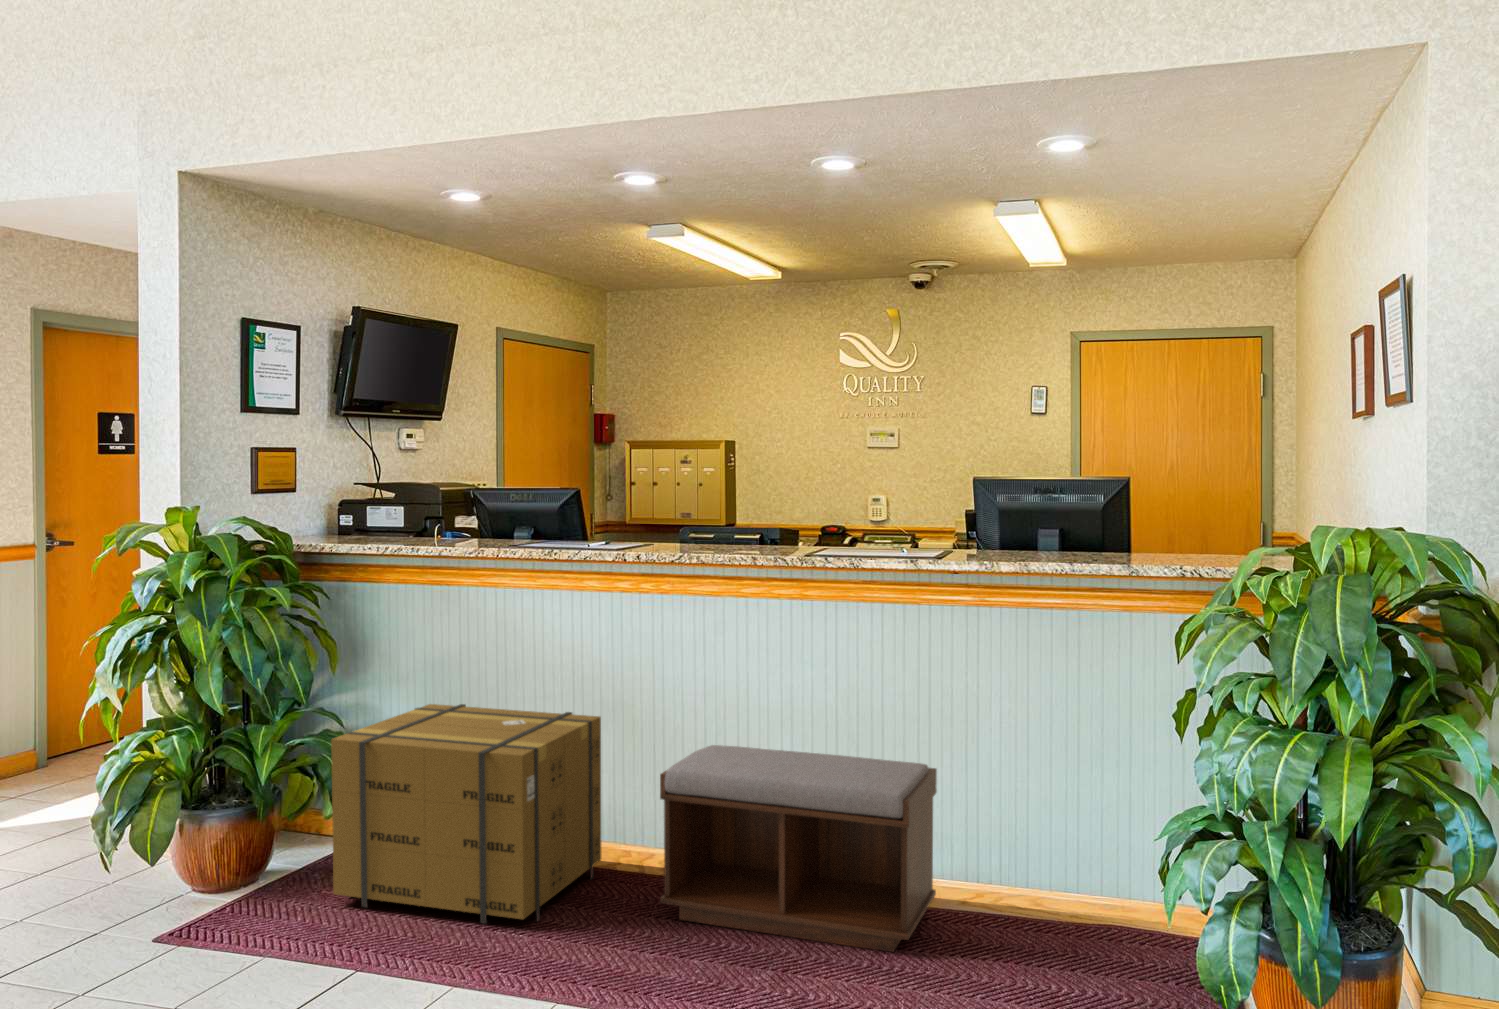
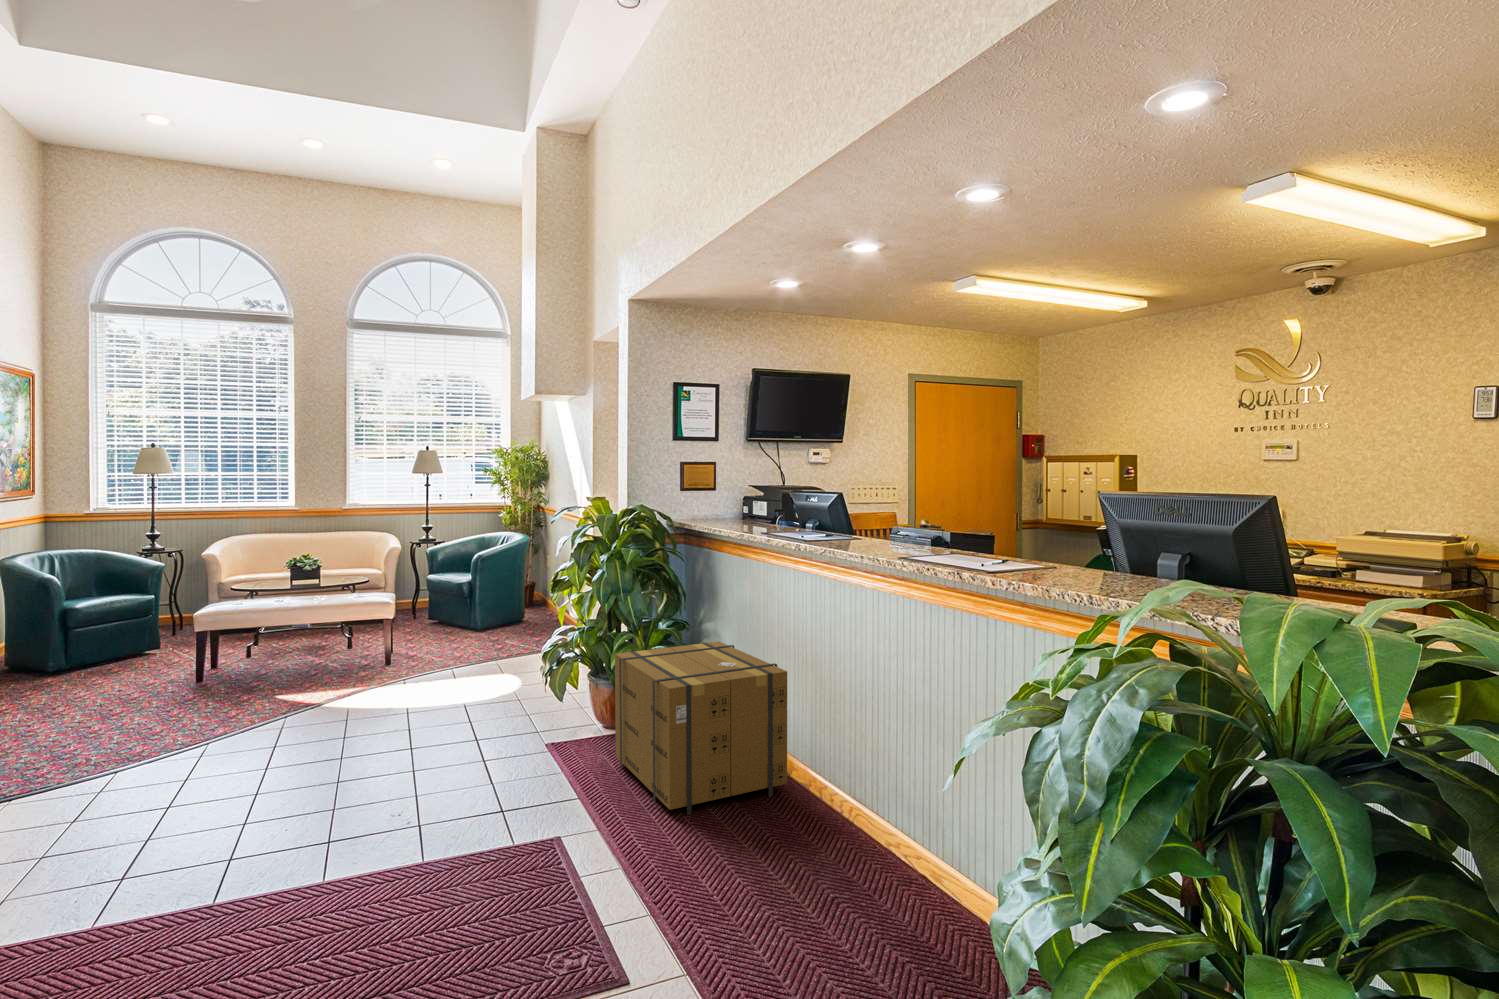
bench: present [660,745,937,952] -> none [753,712,972,951]

